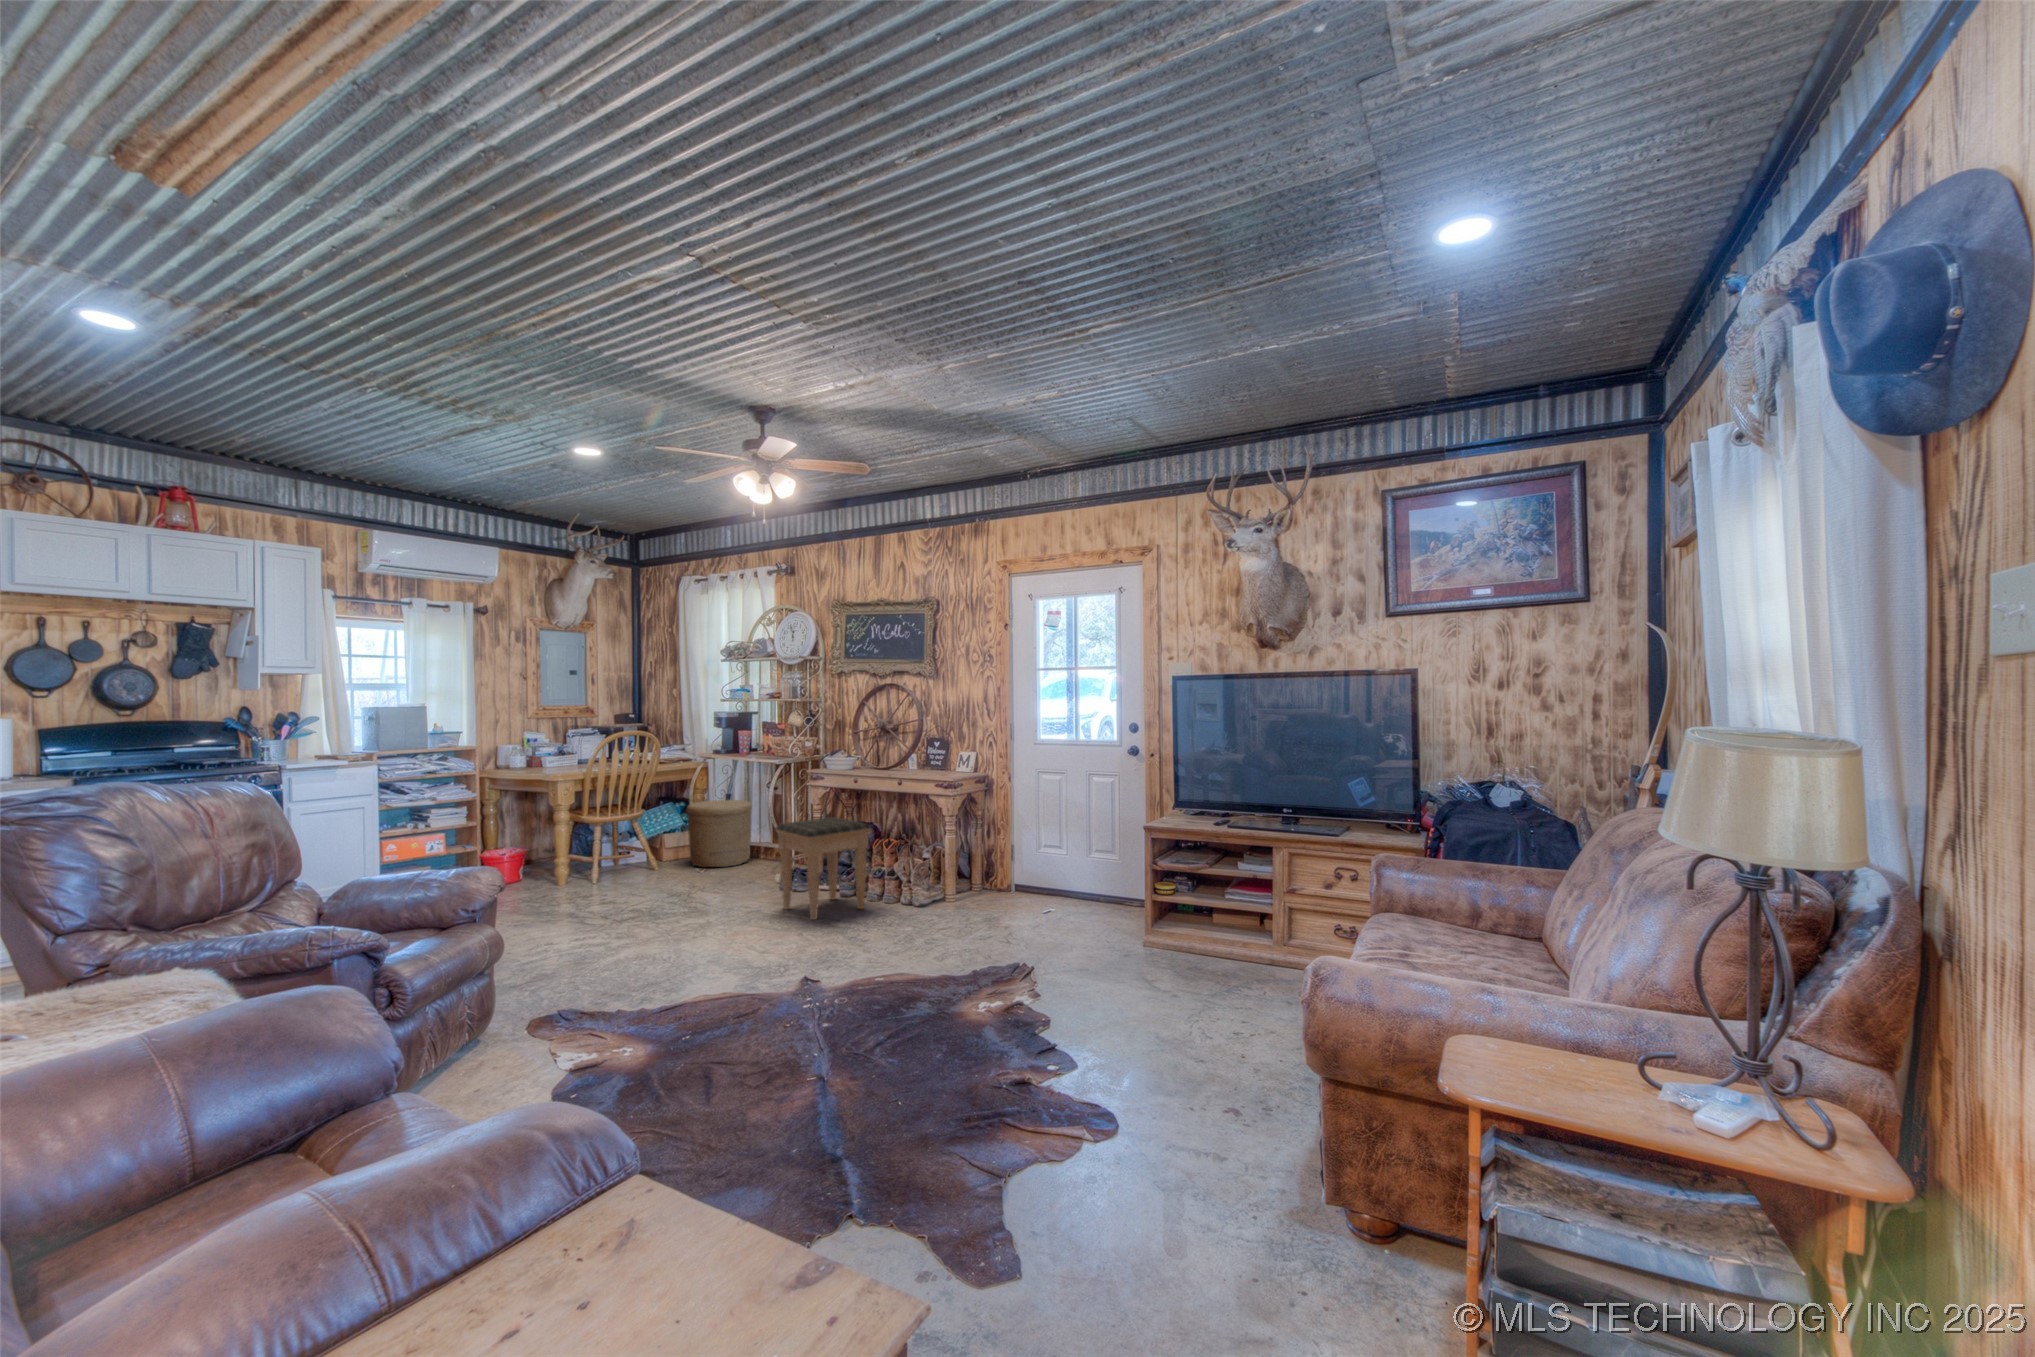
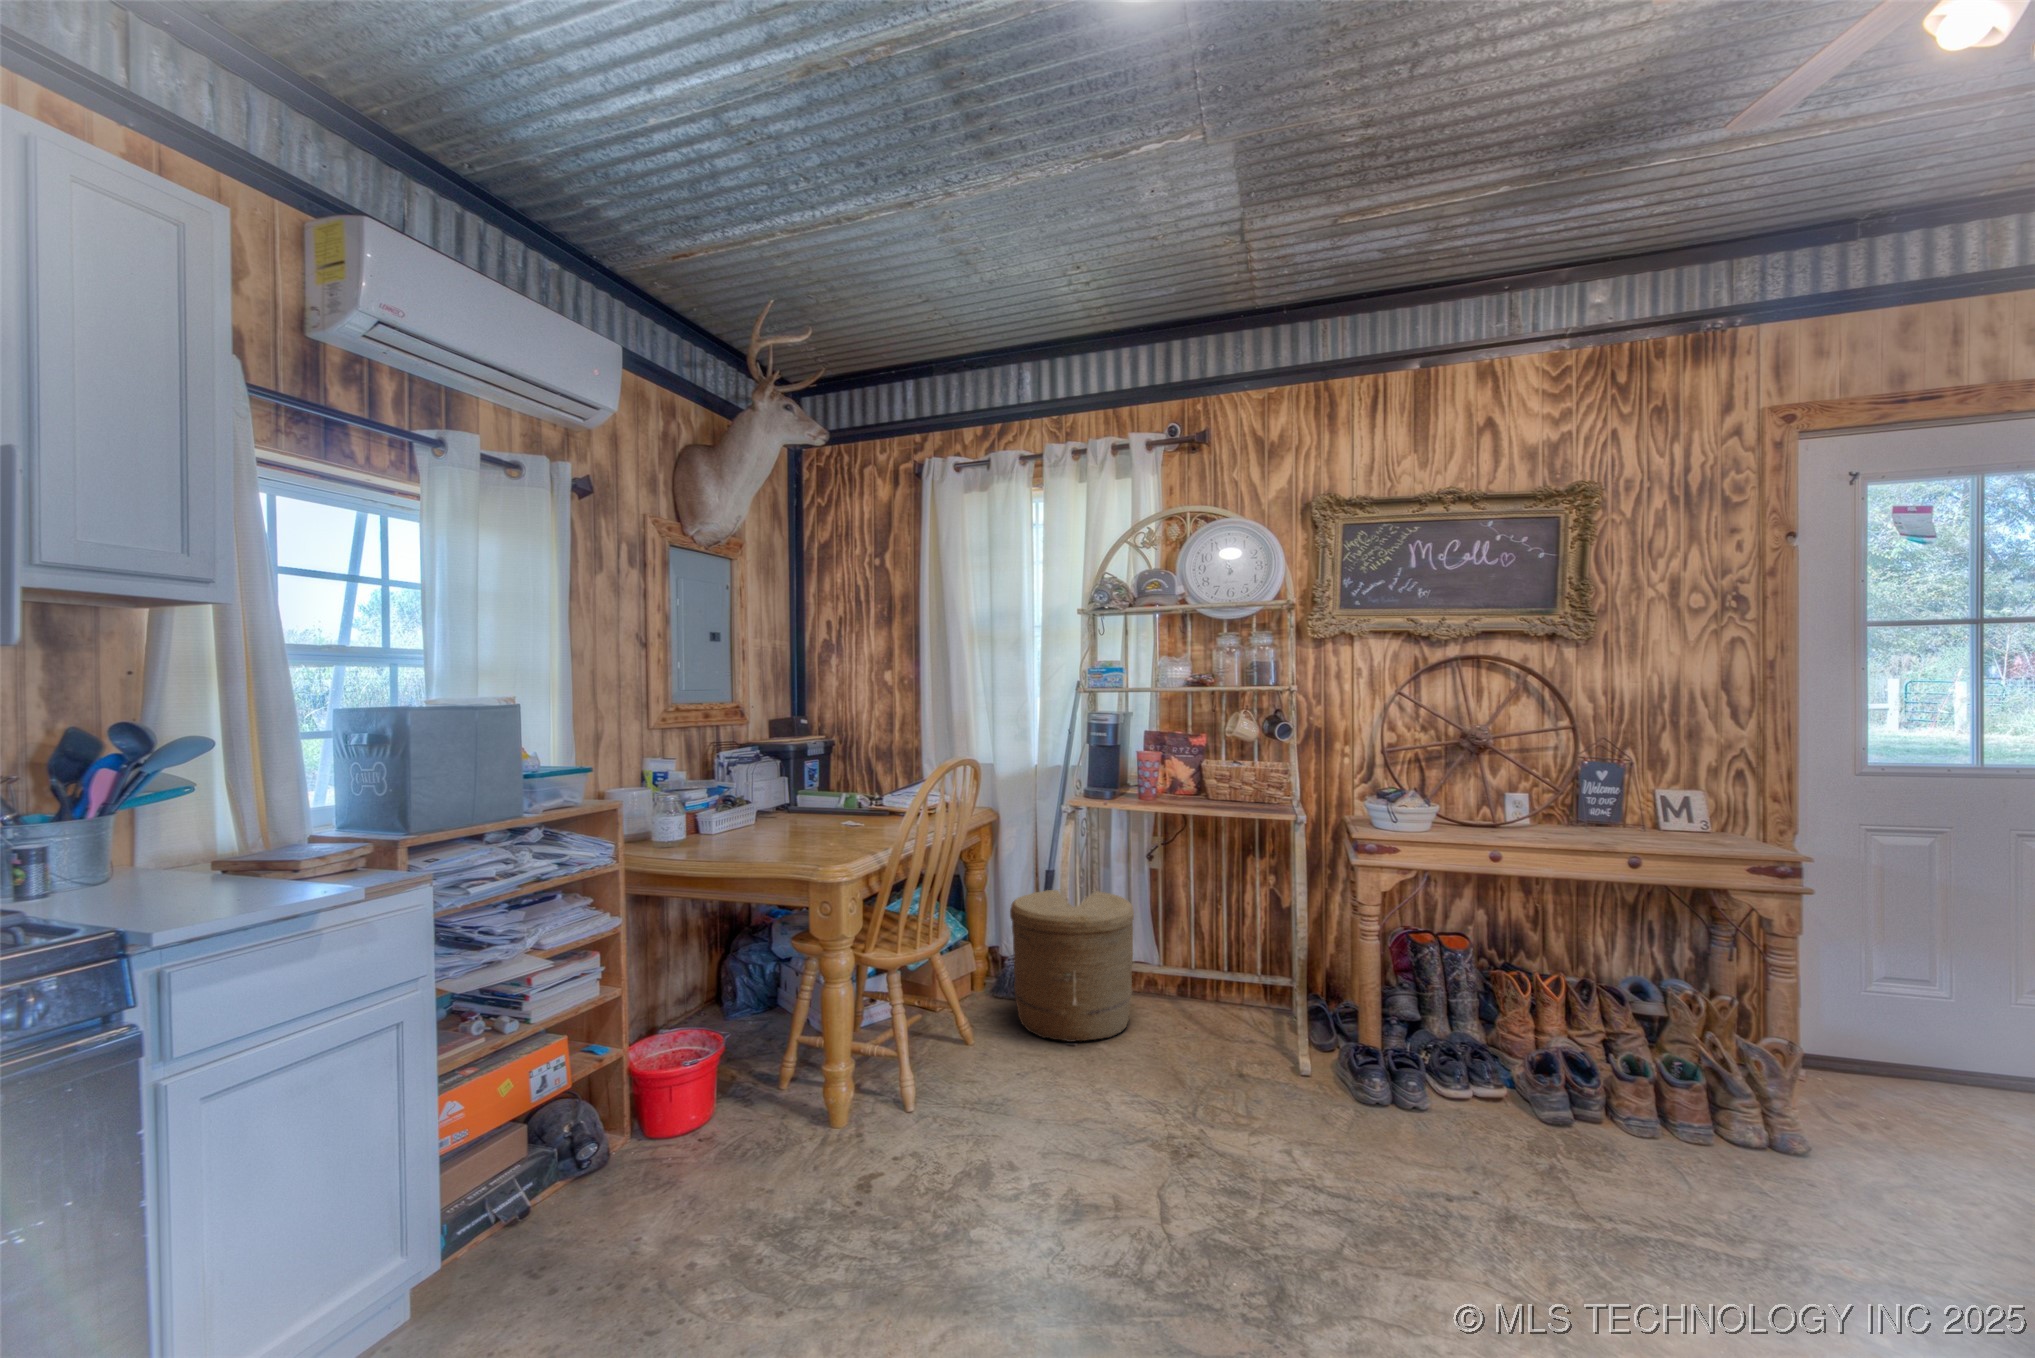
footstool: present [776,817,871,920] -> none [1525,953,1748,1251]

